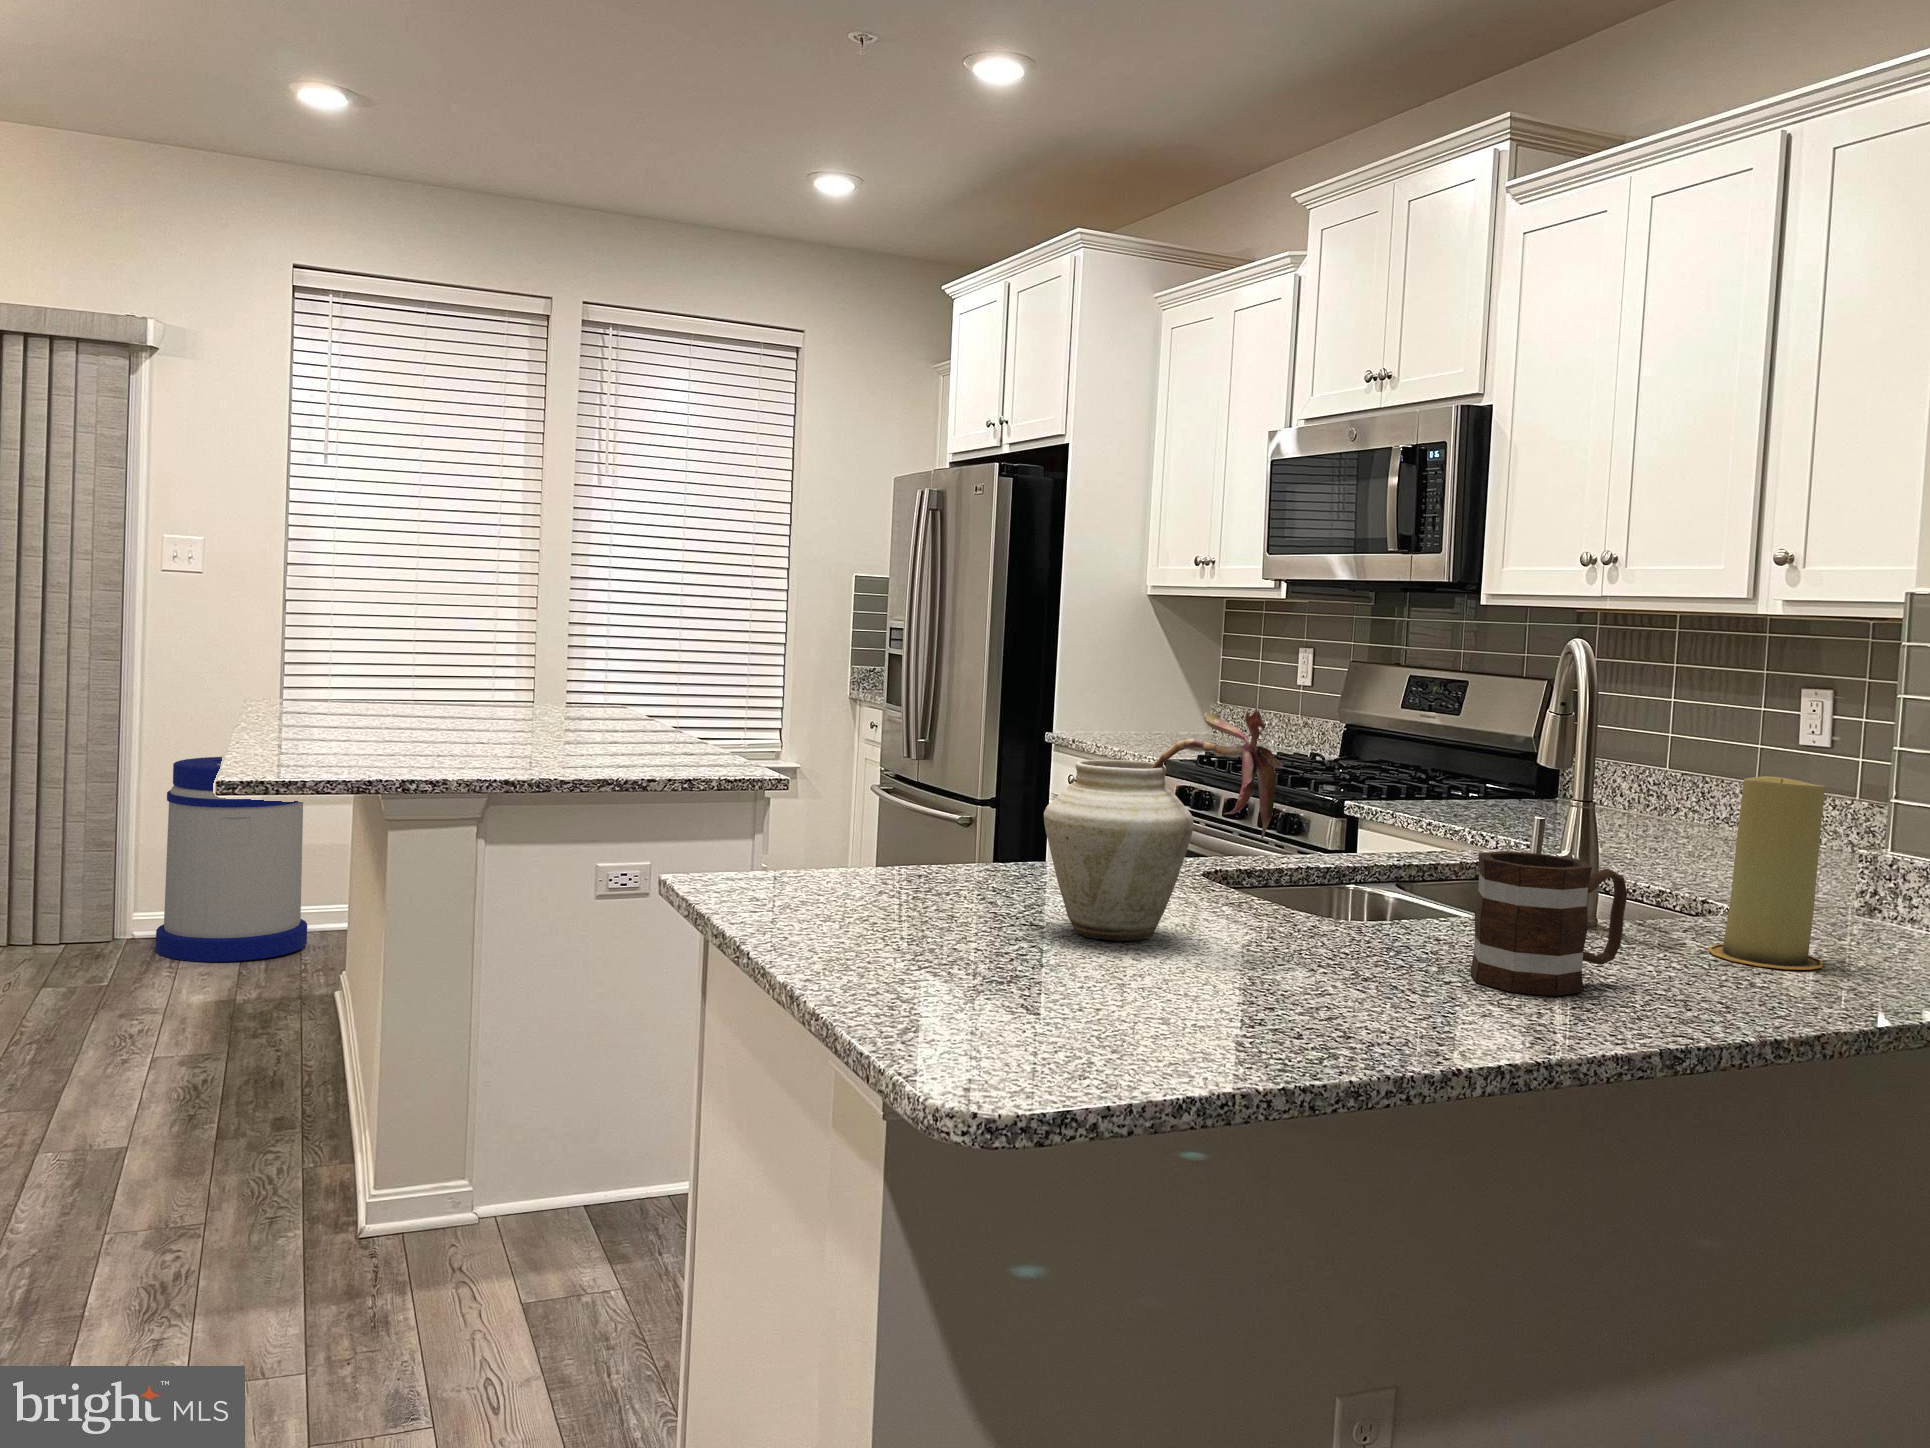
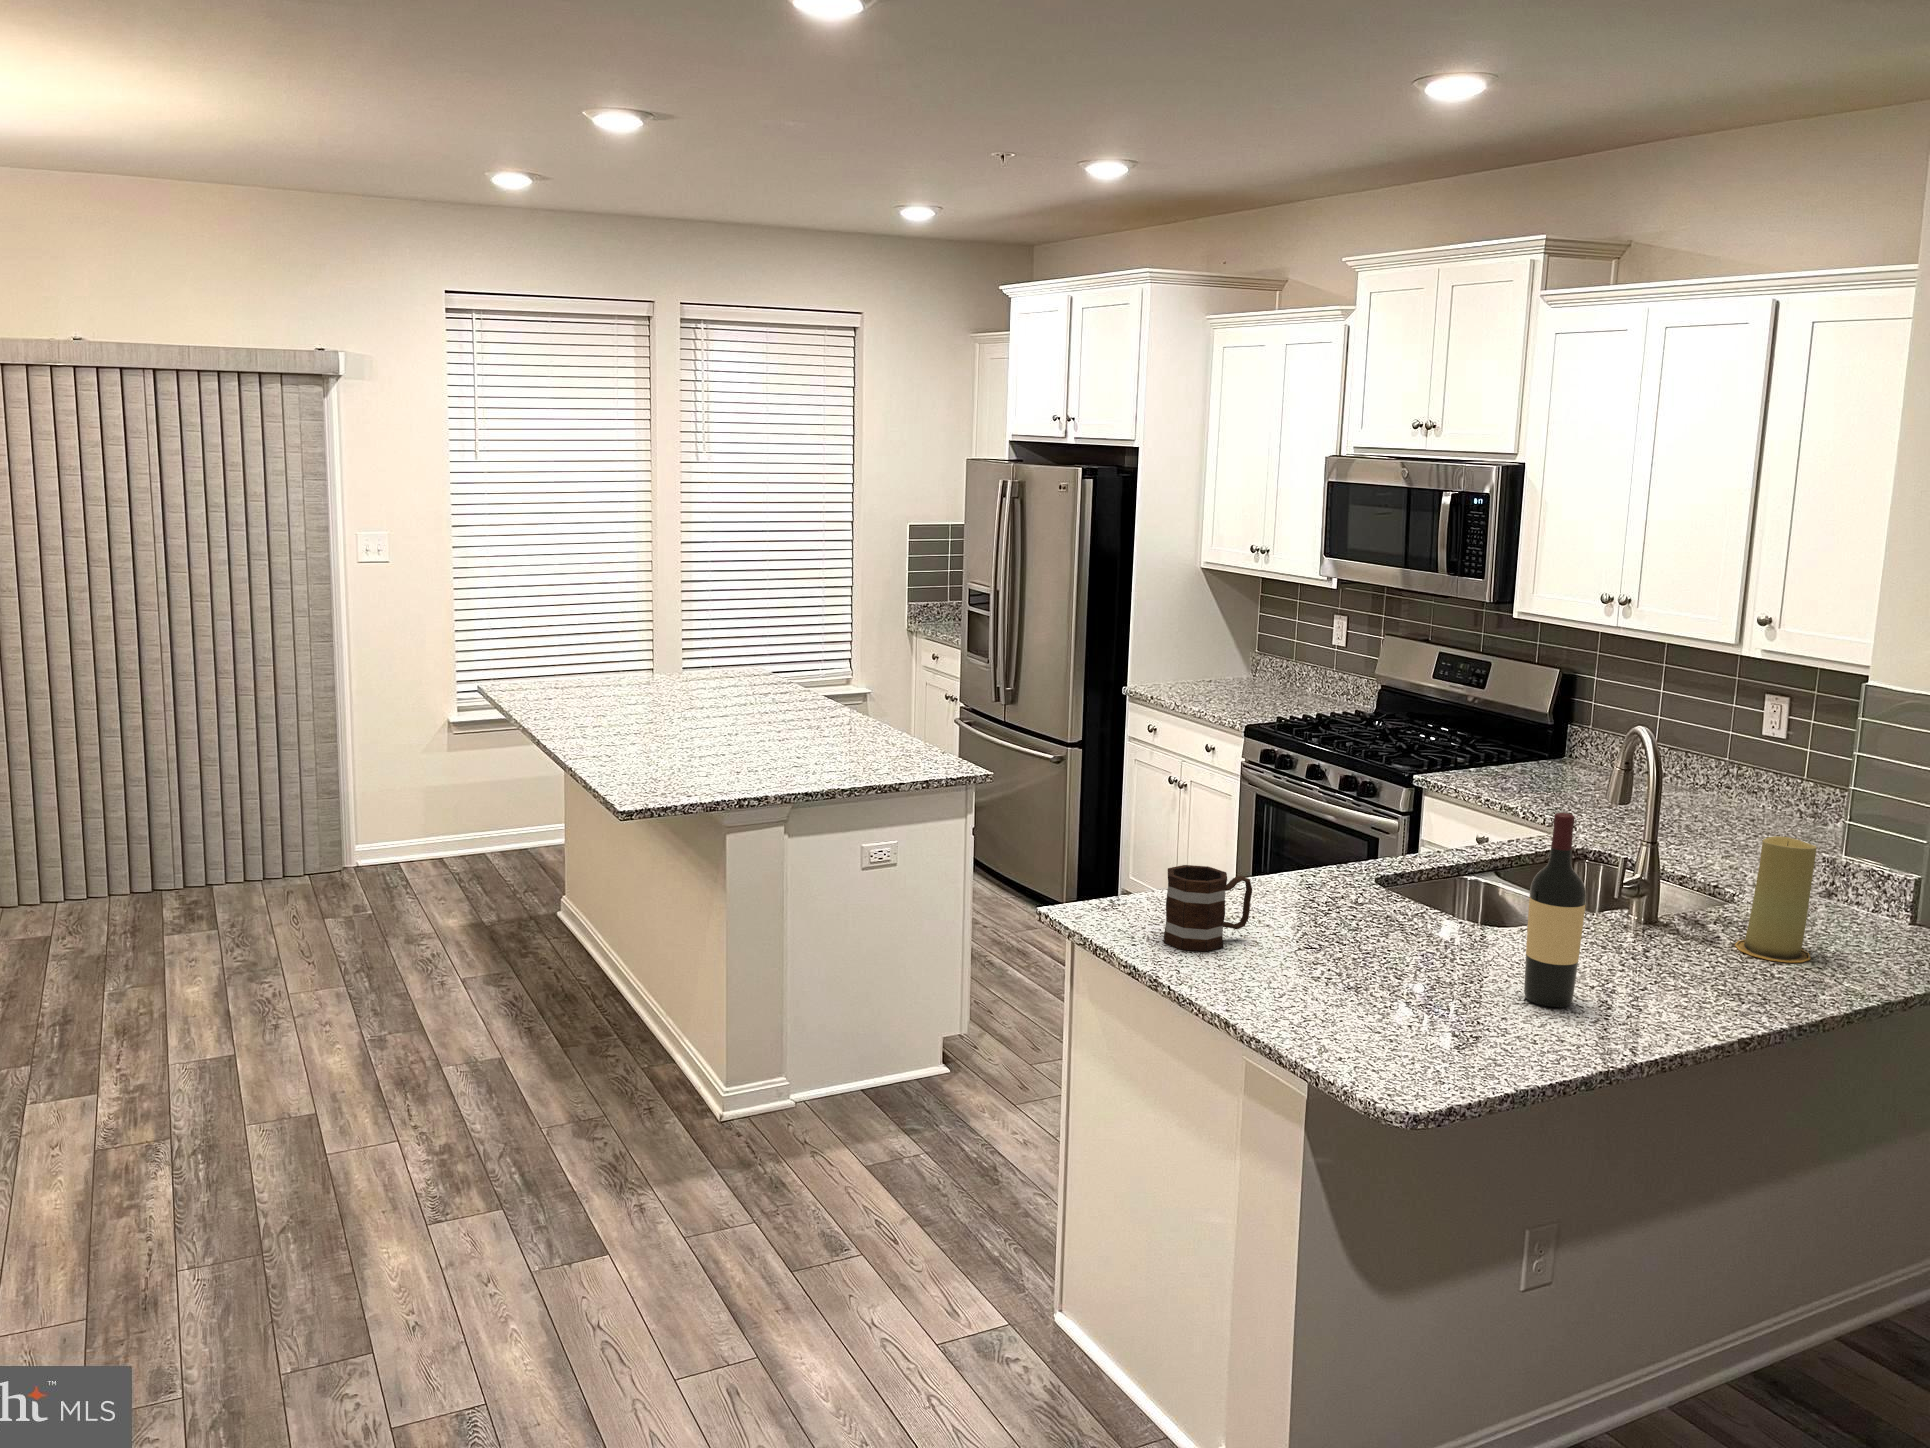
wine bottle: none [1323,666,1416,998] -> present [1524,813,1586,1007]
vase: present [1044,708,1283,941] -> none [1329,825,1485,963]
trash can: present [156,757,307,962] -> none [394,714,508,884]
mug: present [1470,851,1628,996] -> present [1164,865,1252,951]

